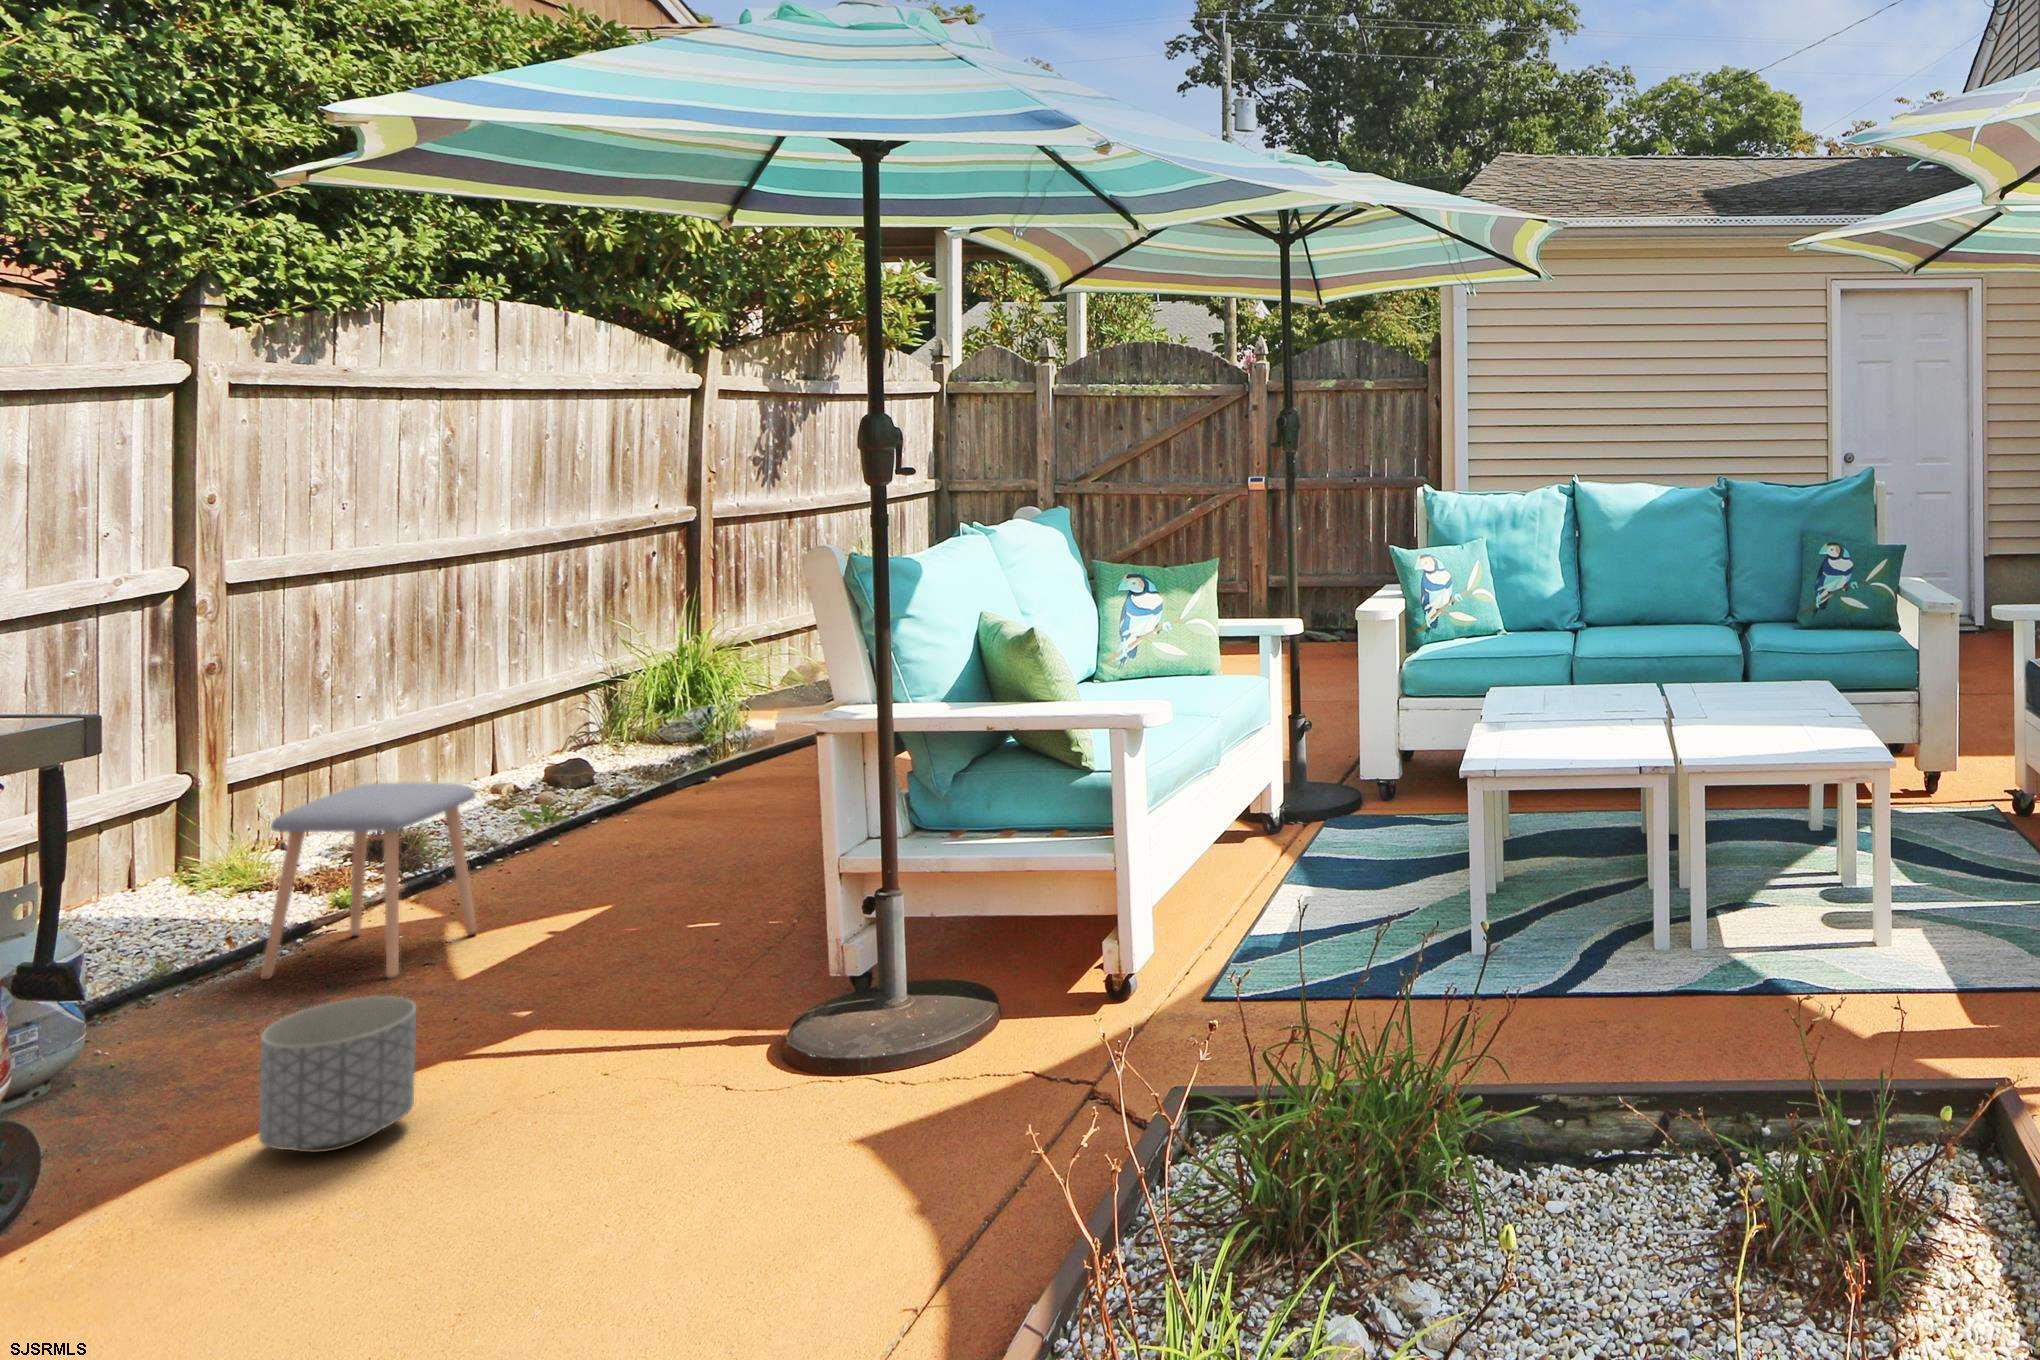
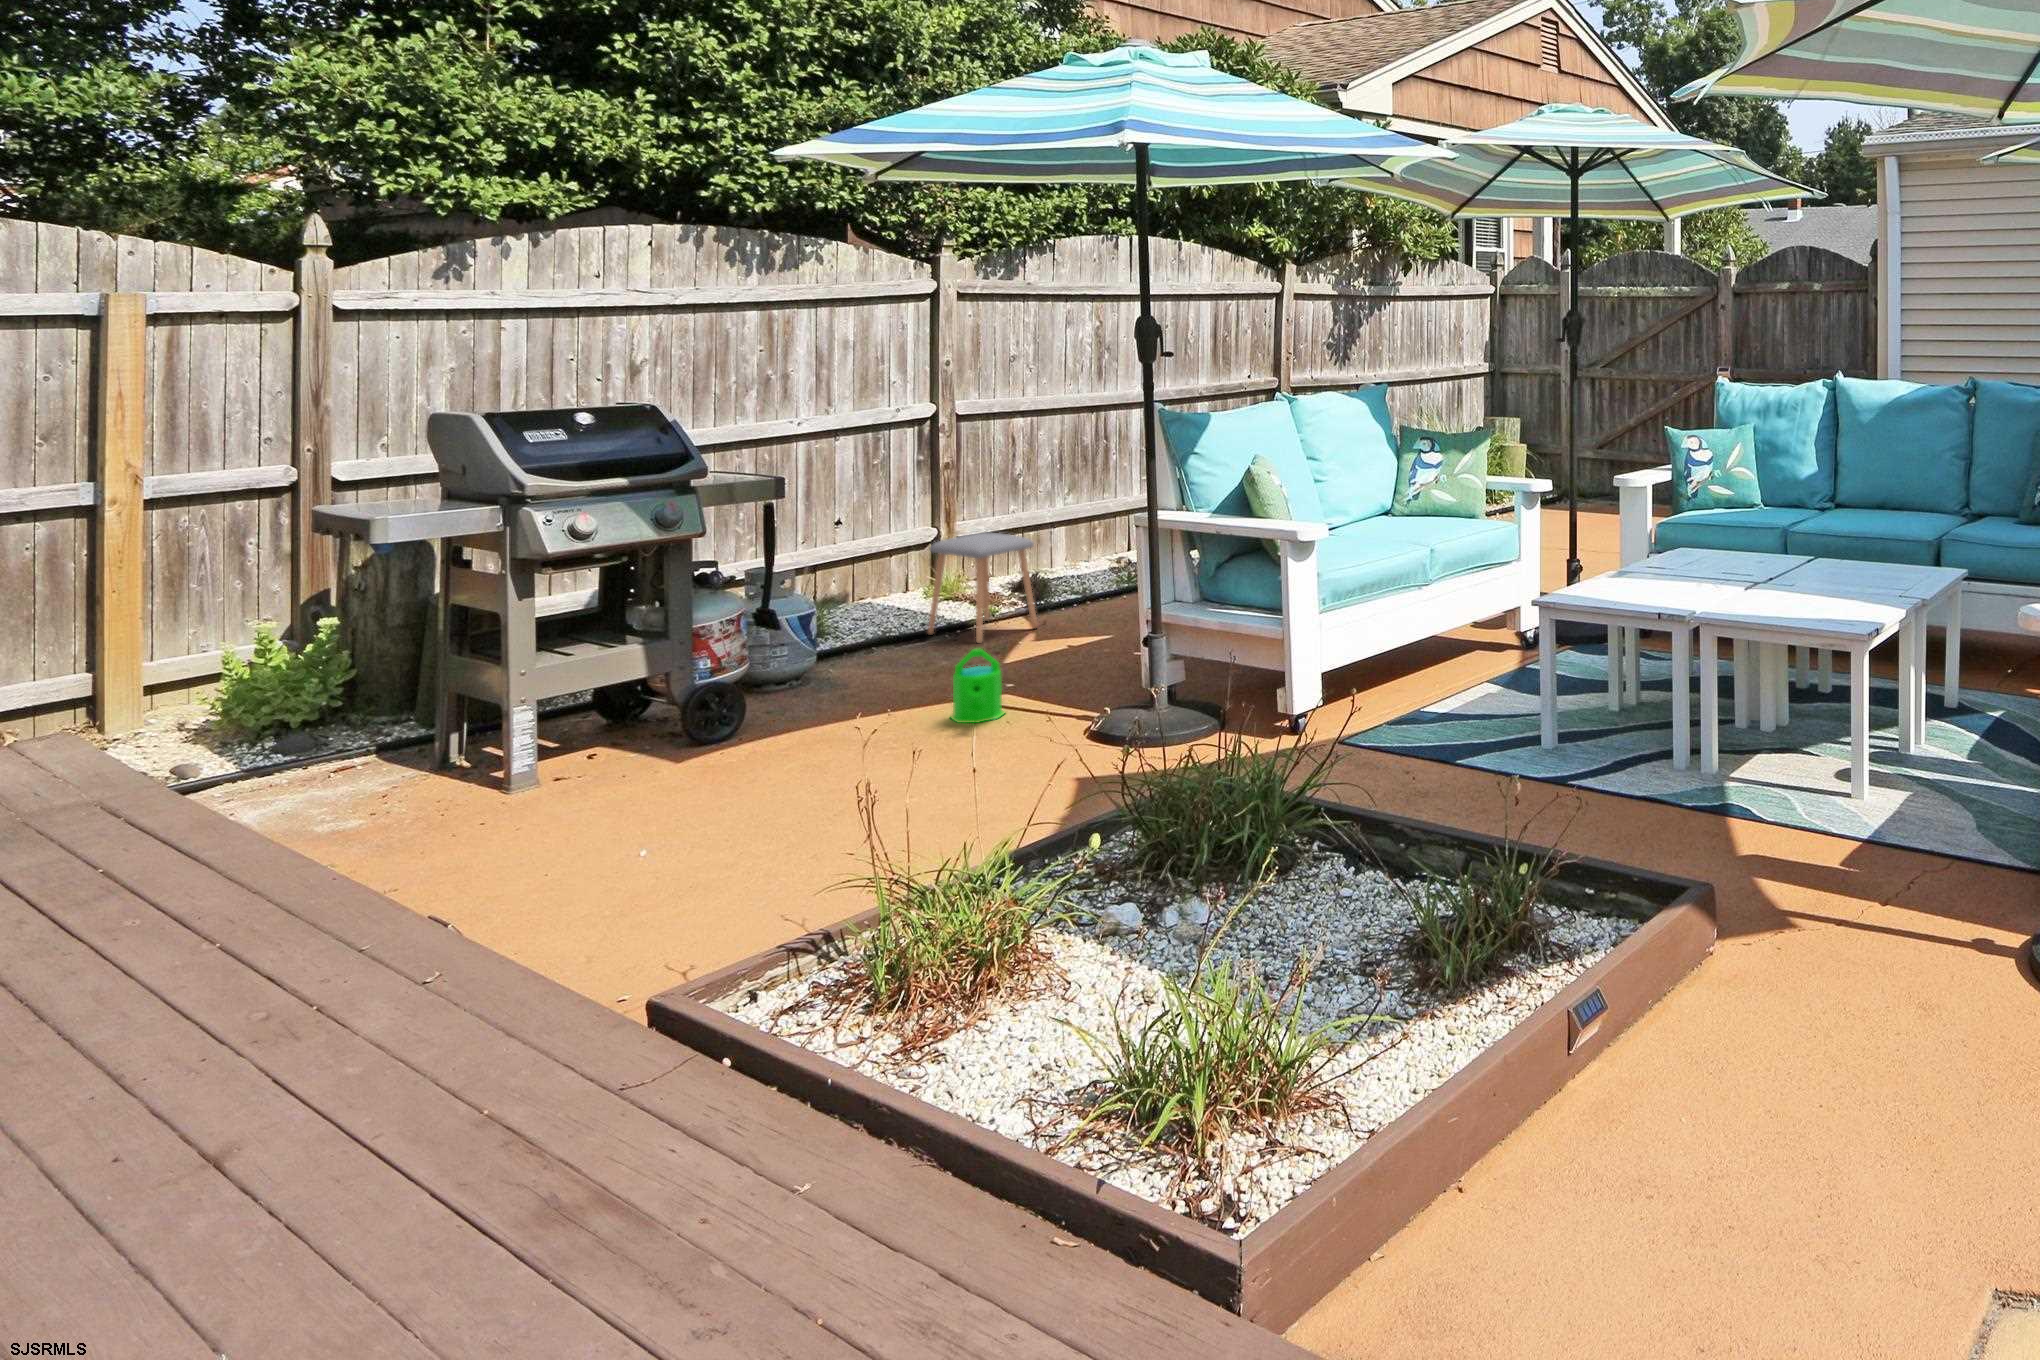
watering can: none [524,990,630,1133] -> present [951,649,1004,723]
planter: present [258,996,416,1152] -> none [838,636,912,711]

